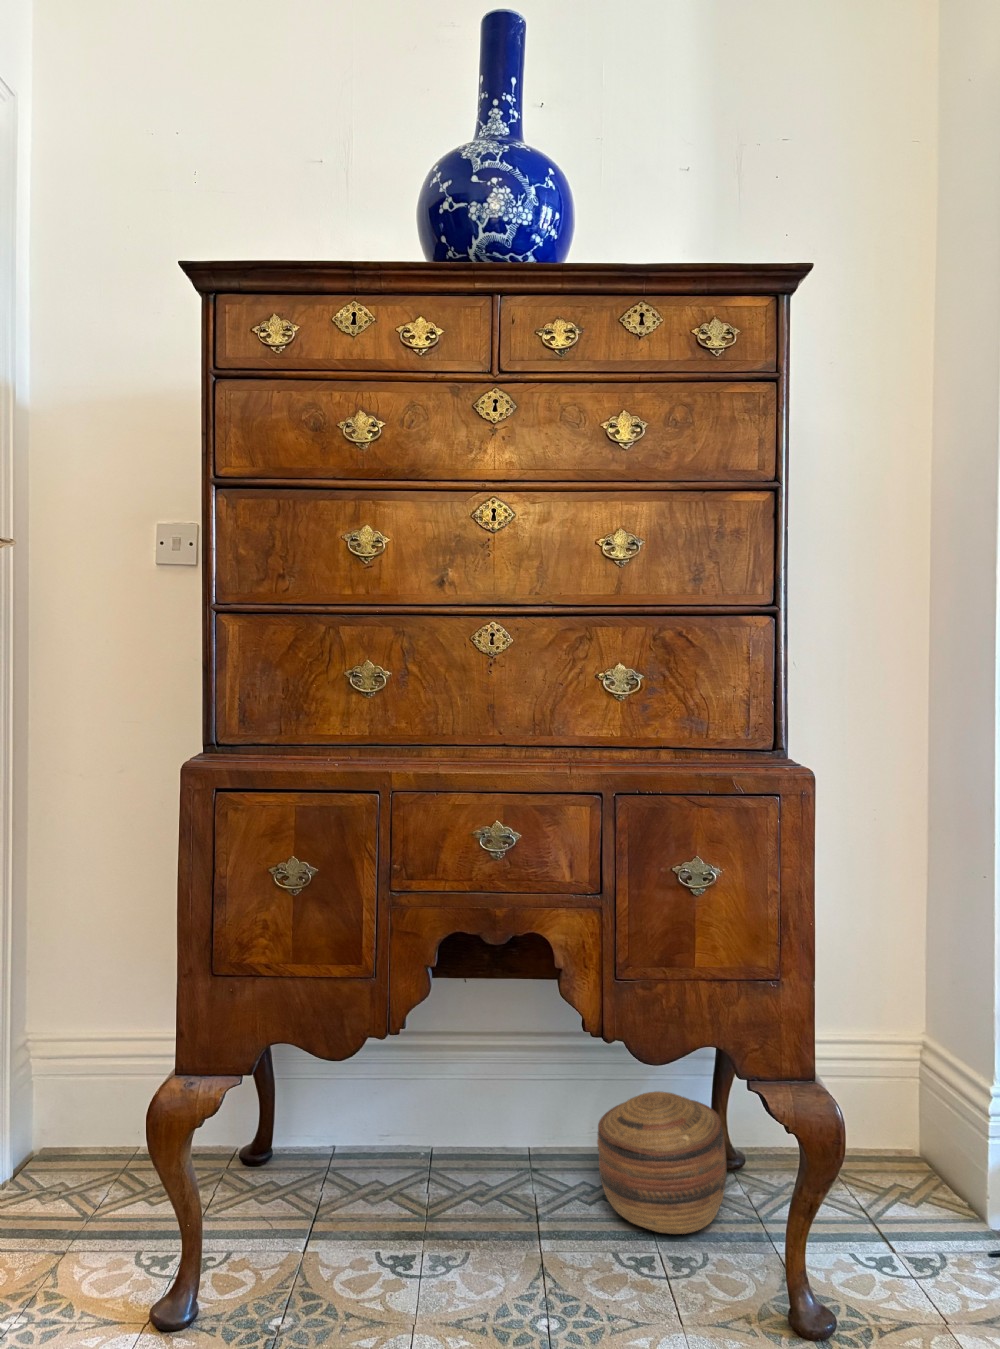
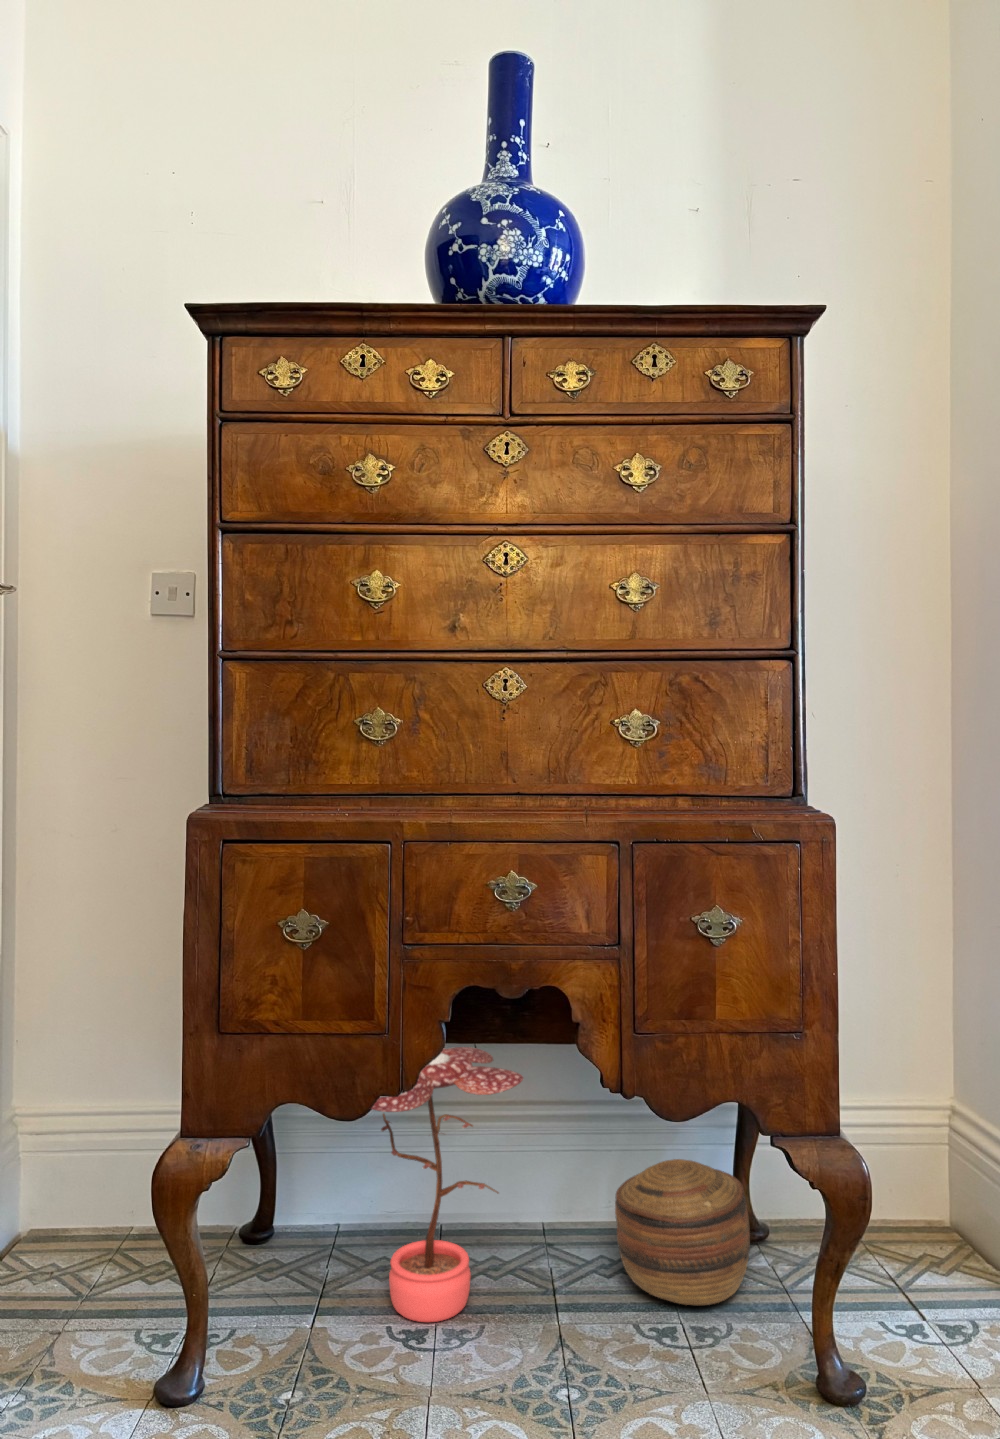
potted plant: none [336,982,510,1248] -> present [372,1047,523,1322]

